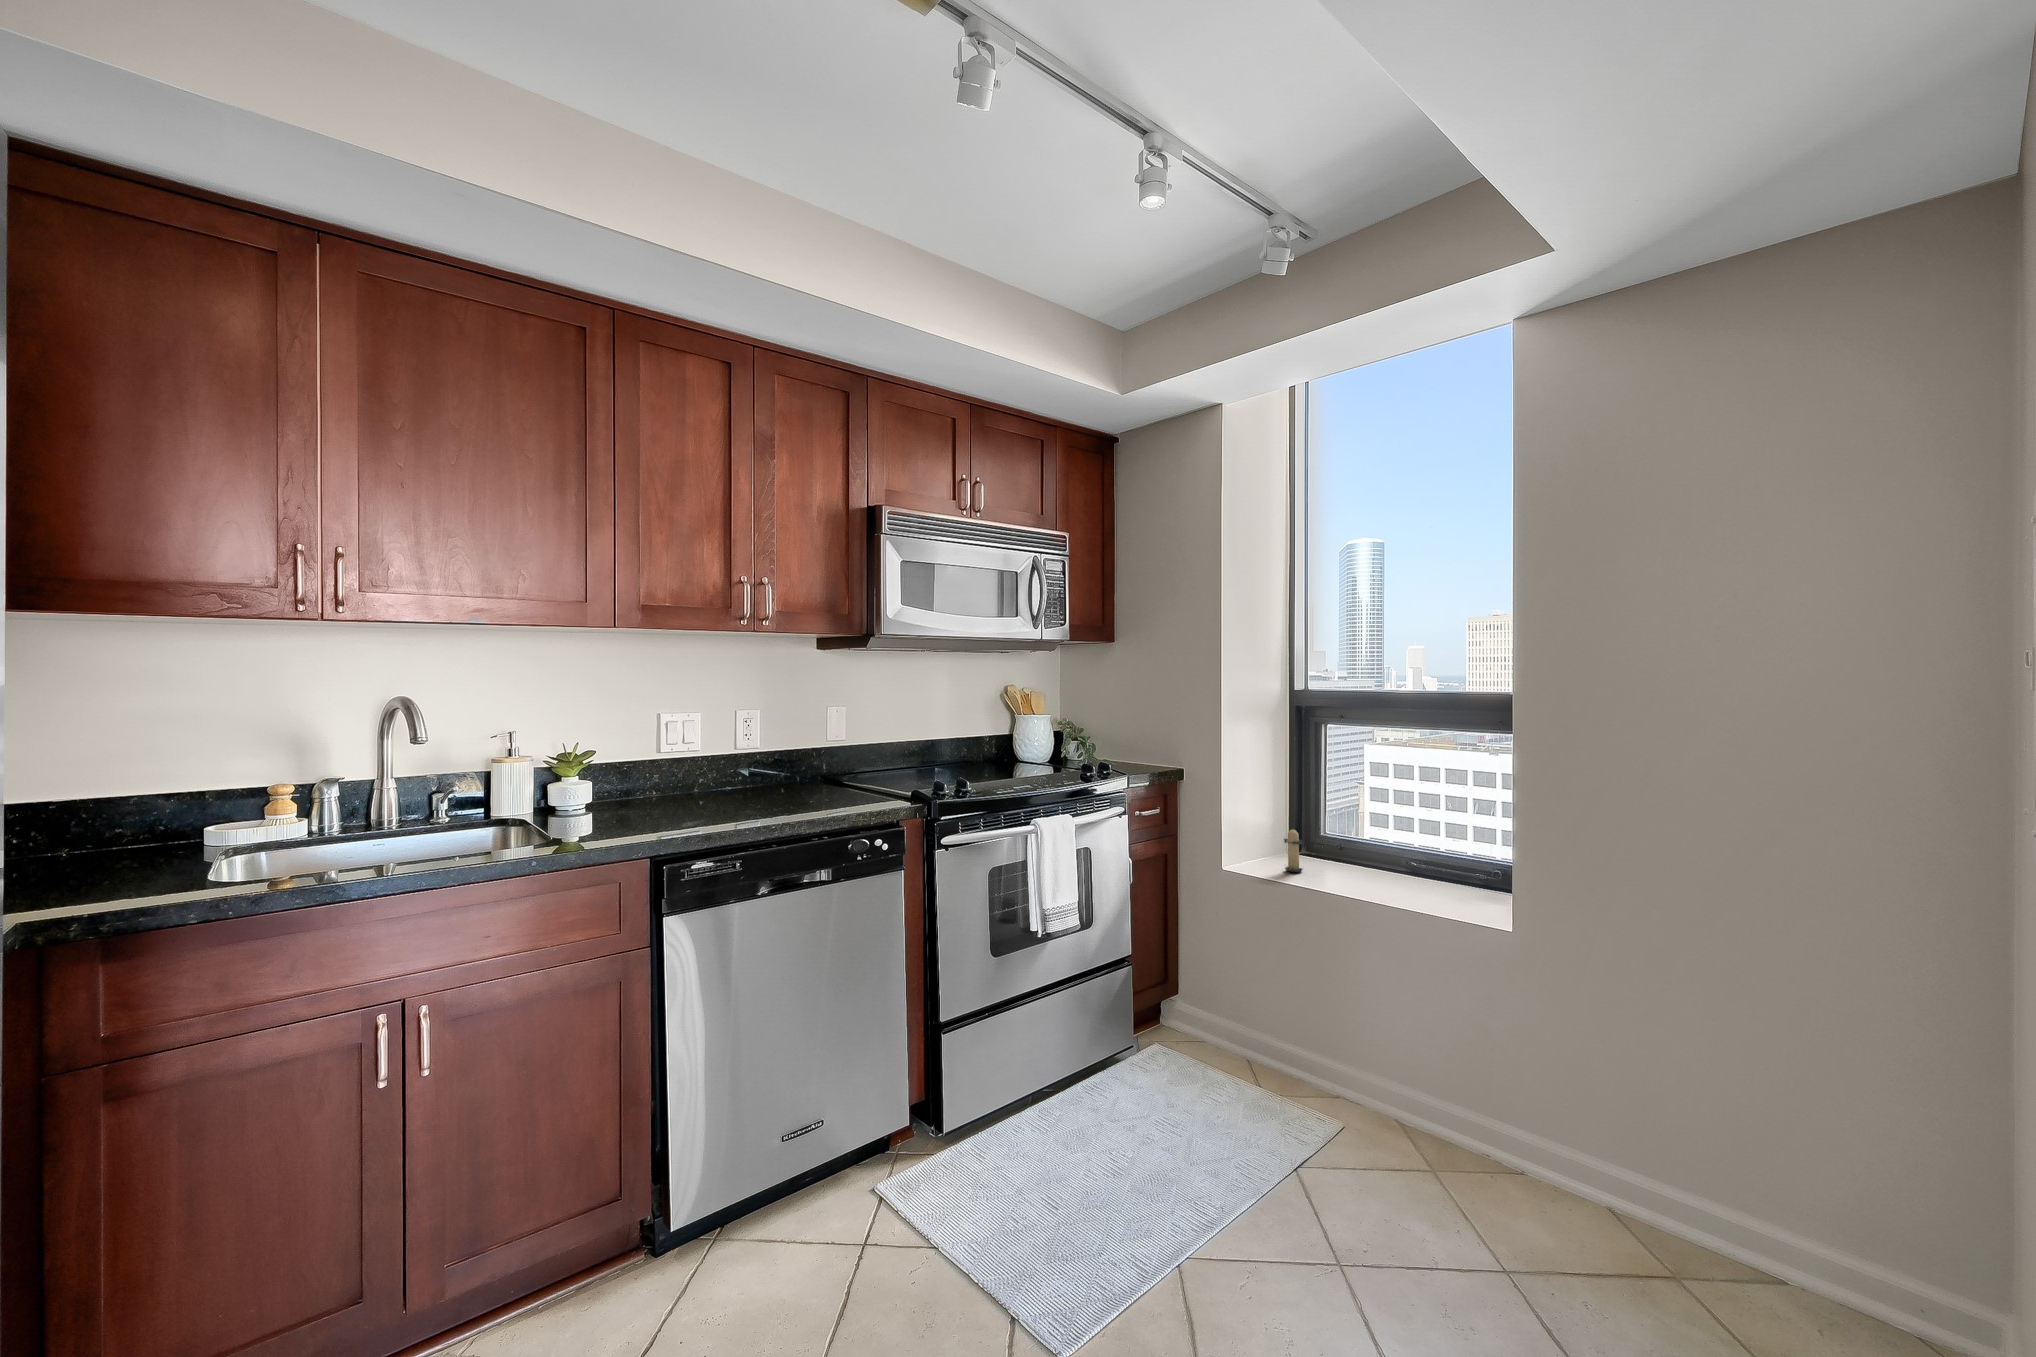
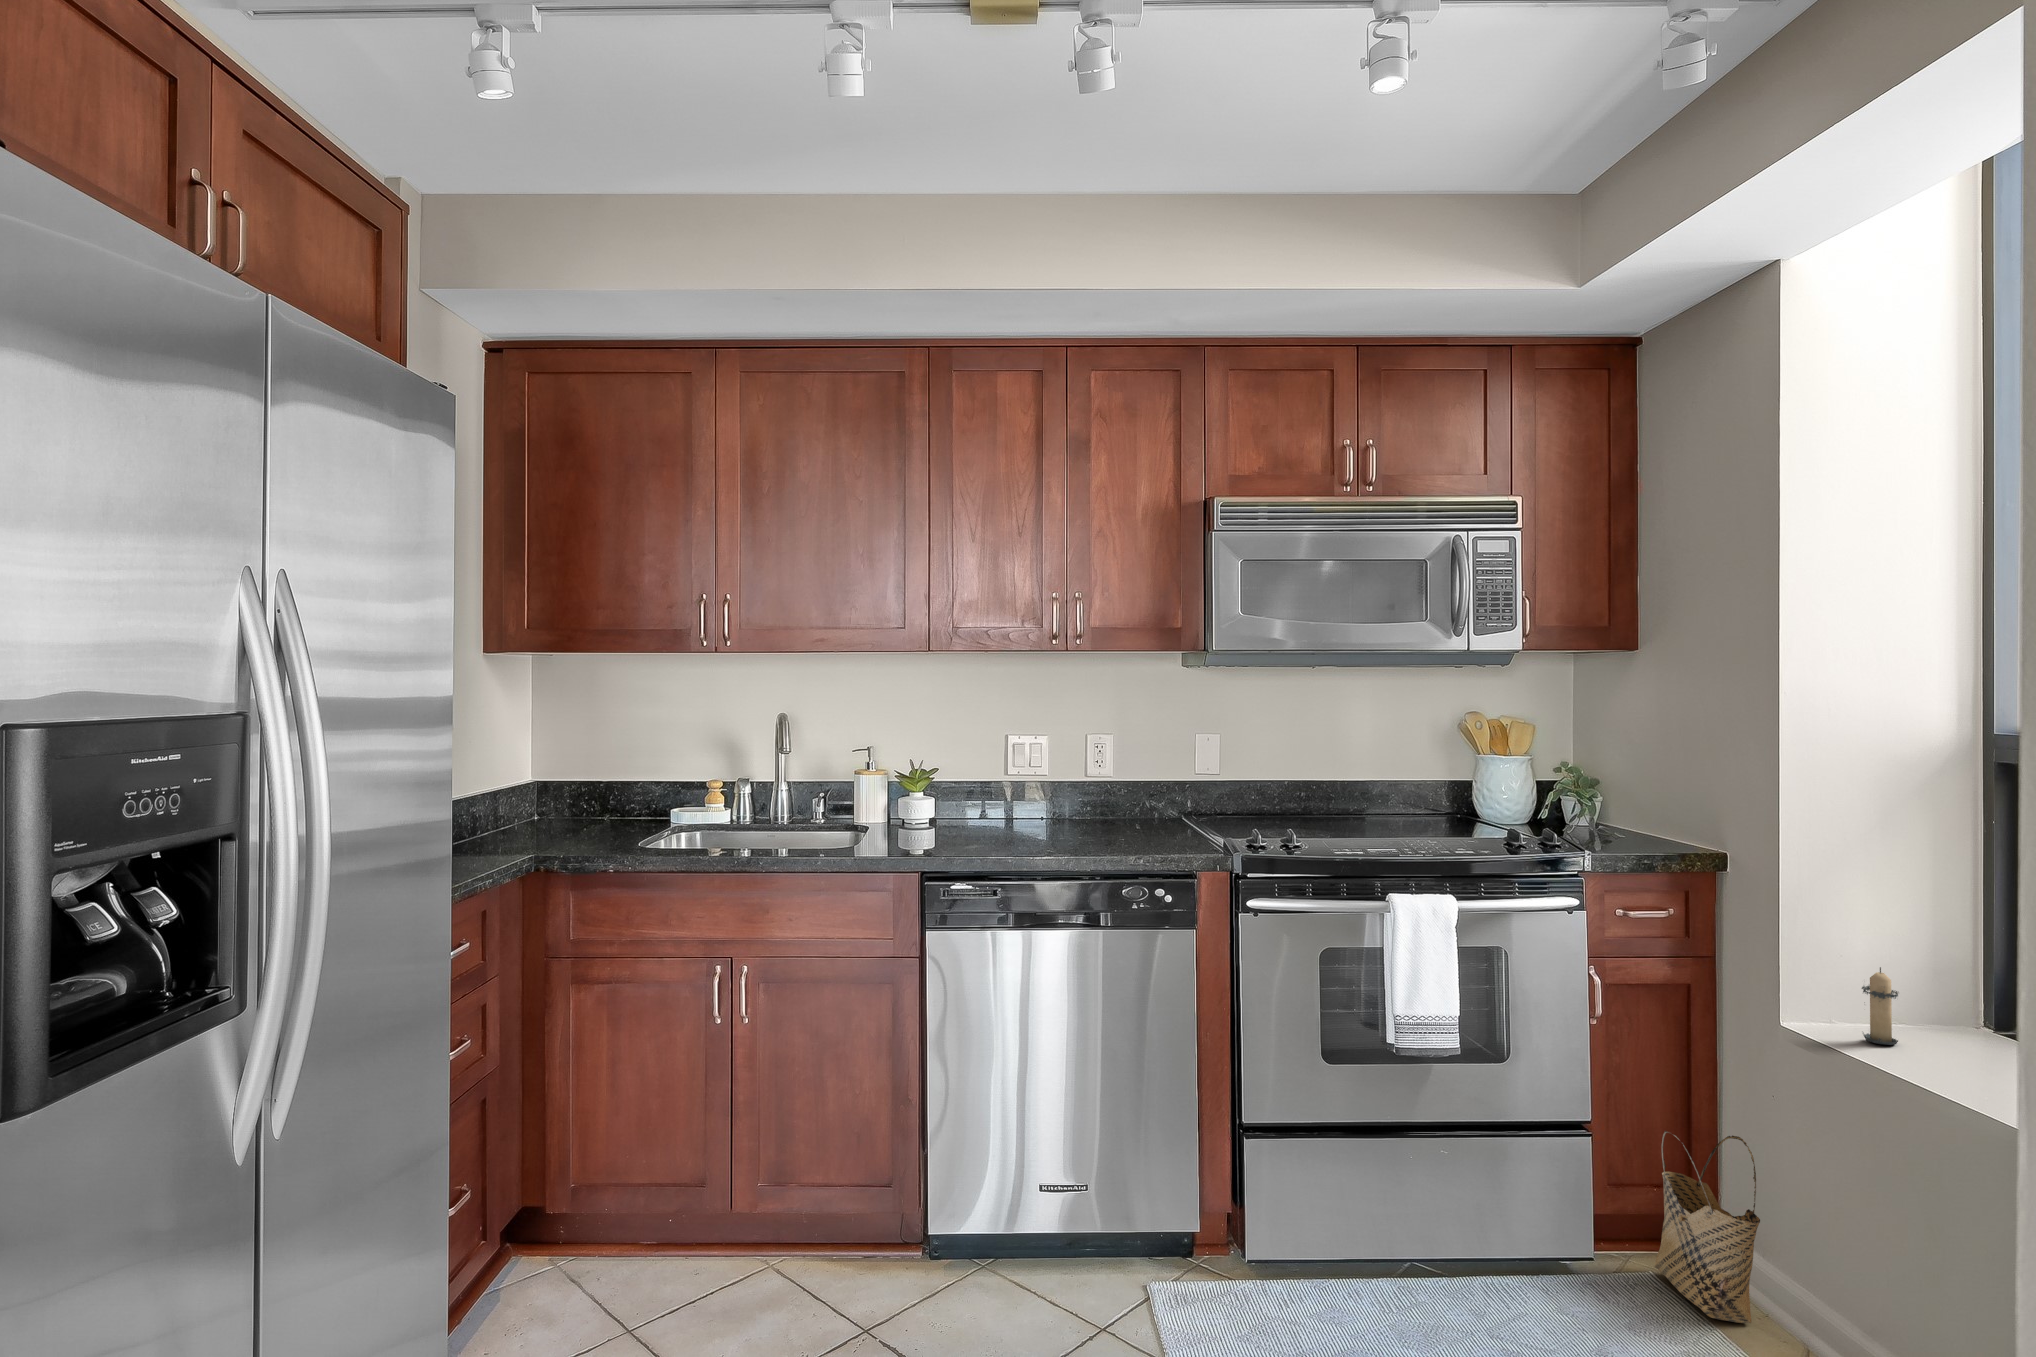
woven basket: none [1173,945,1246,1066] -> present [1654,1131,1760,1323]

